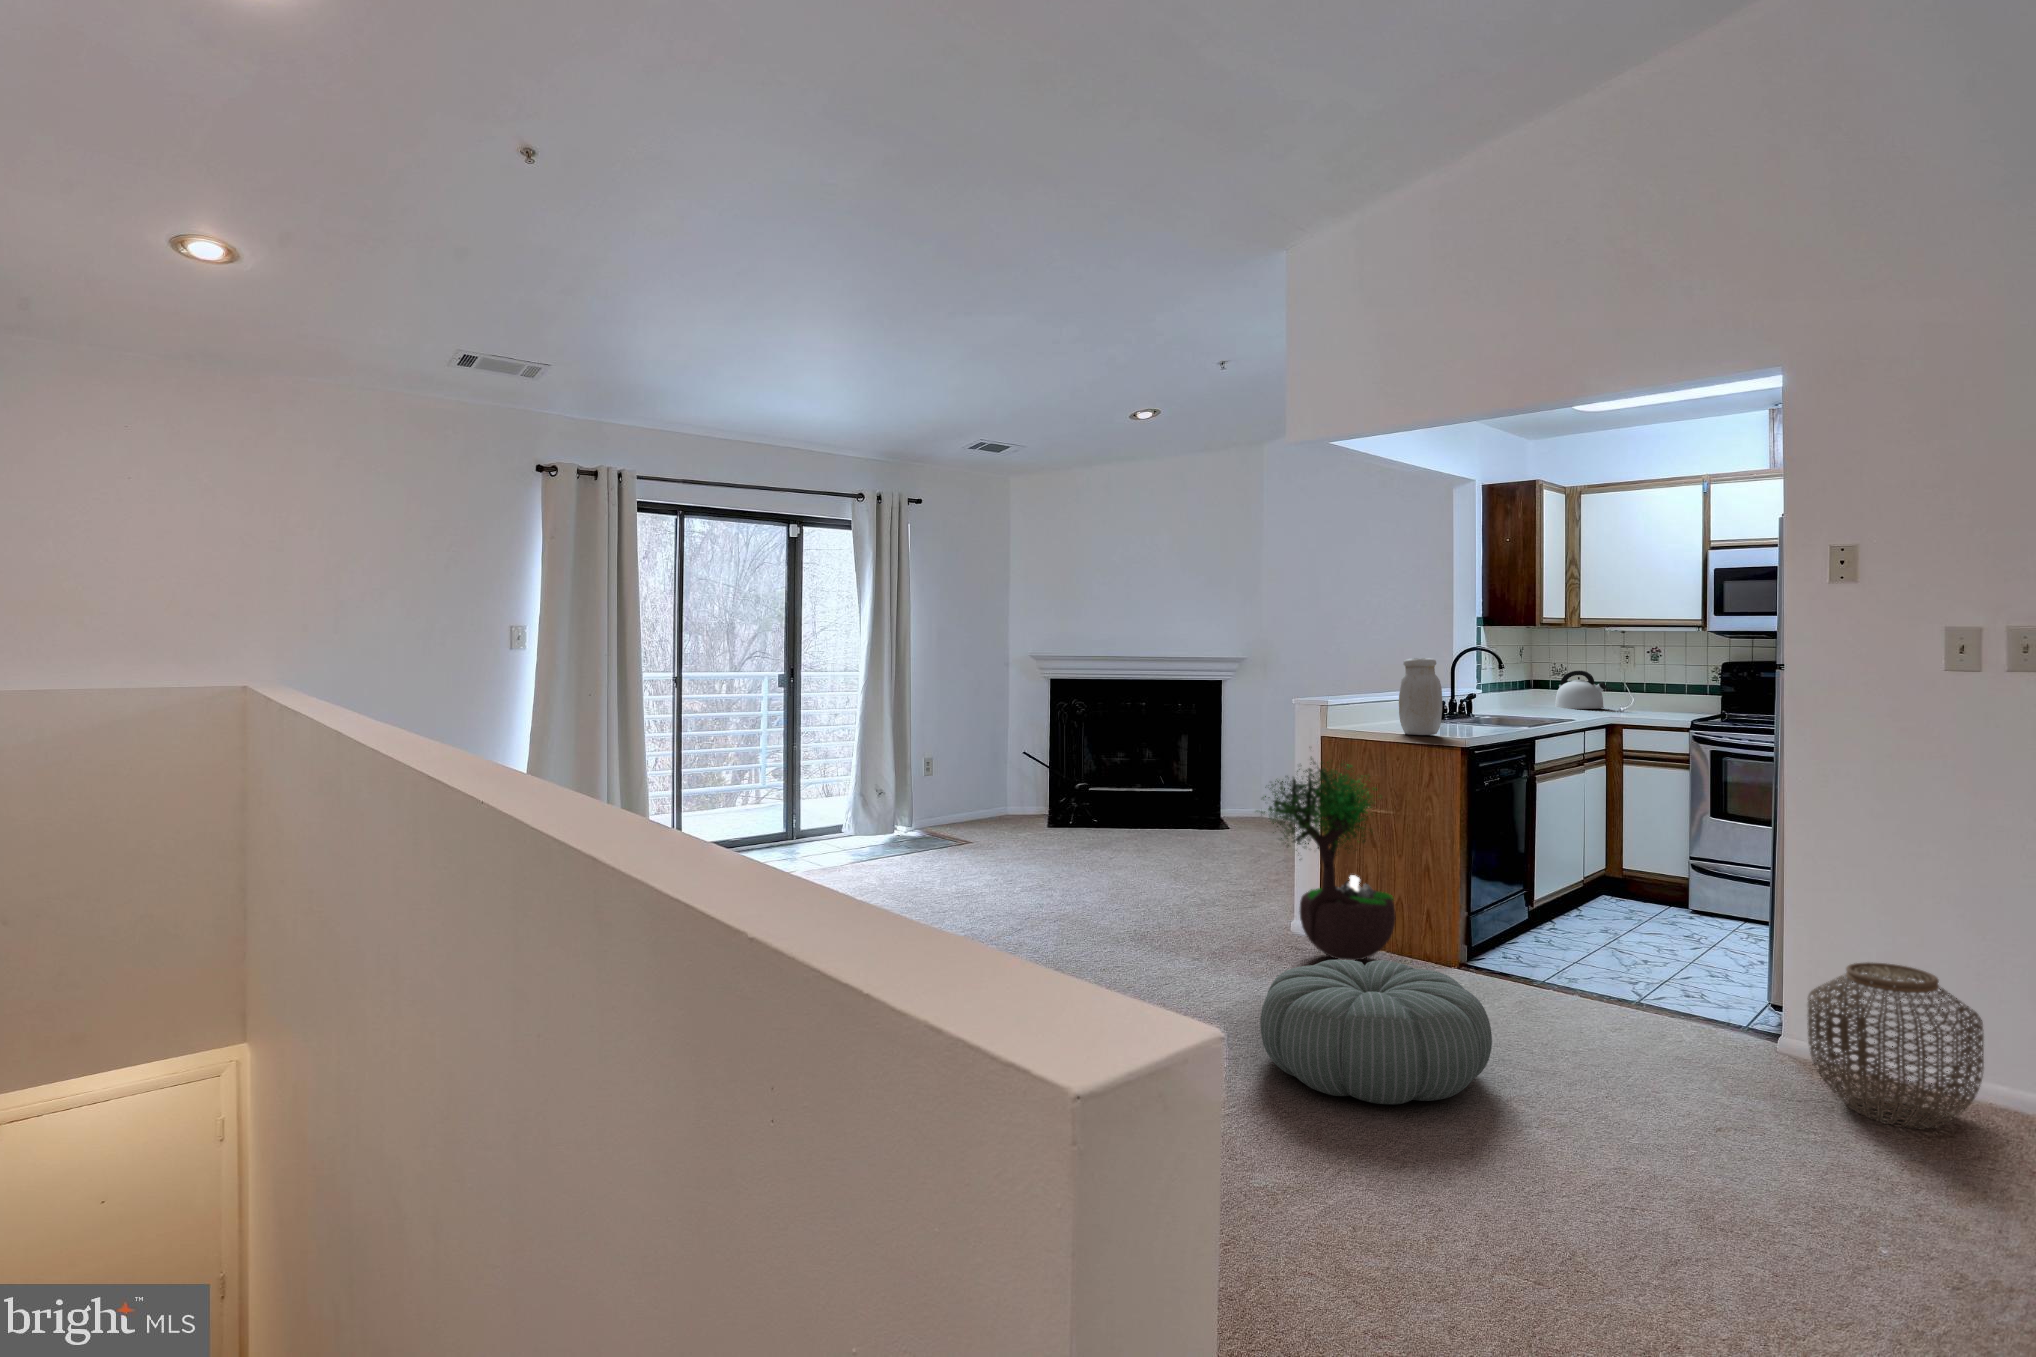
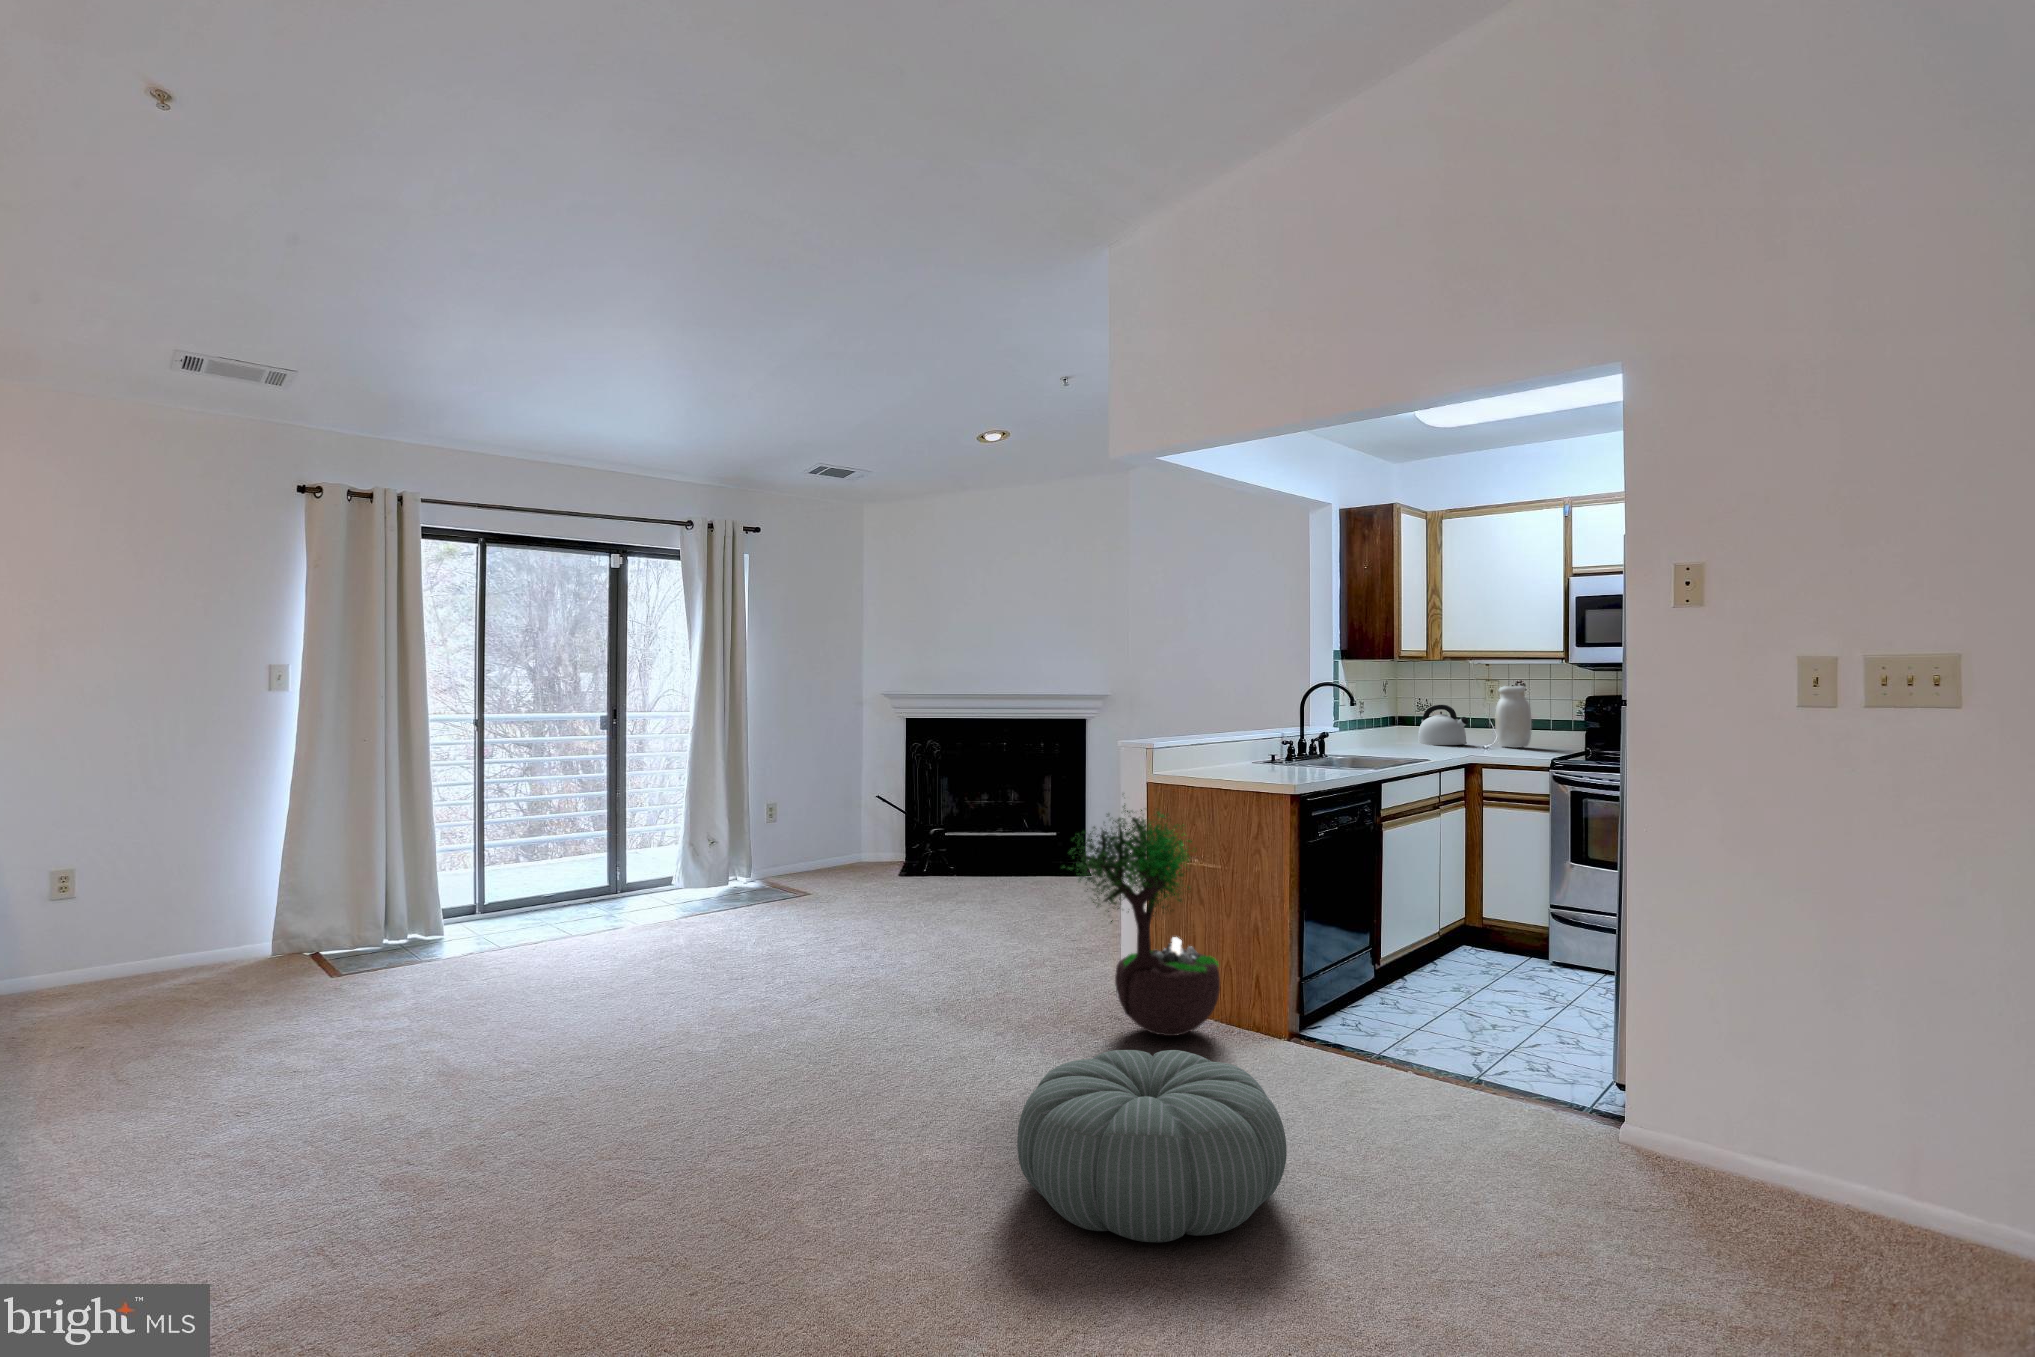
jar: present [1399,658,1442,735] -> present [1495,686,1532,748]
woven basket: present [1808,962,1984,1128] -> none [1651,1050,1851,1257]

